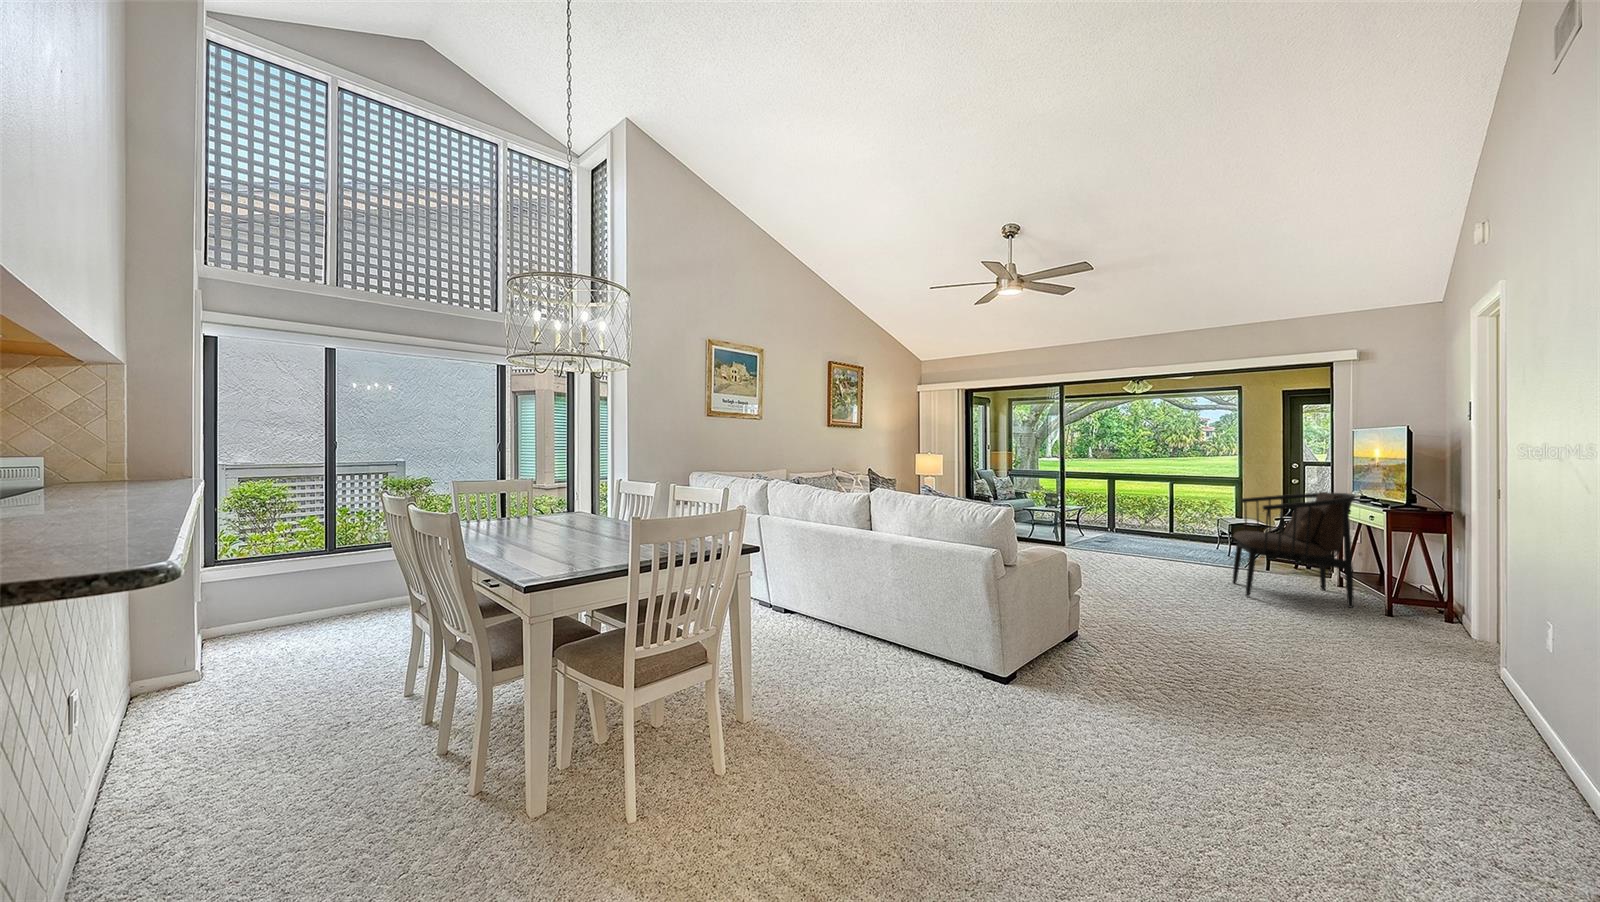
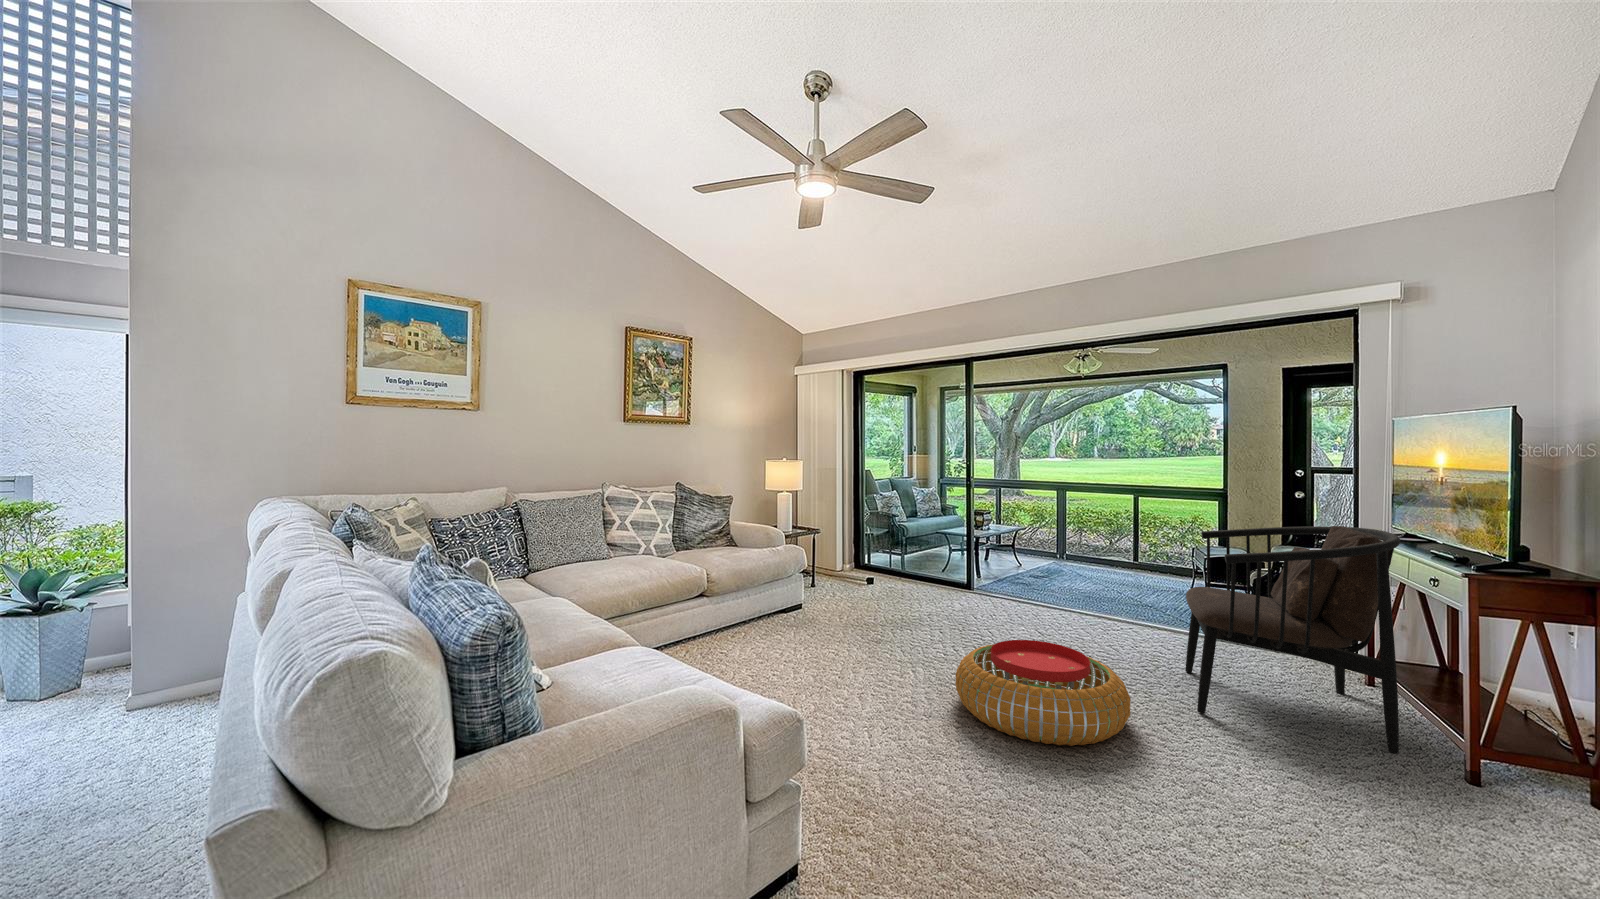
pouf: none [1108,559,1213,606] -> present [955,640,1131,746]

